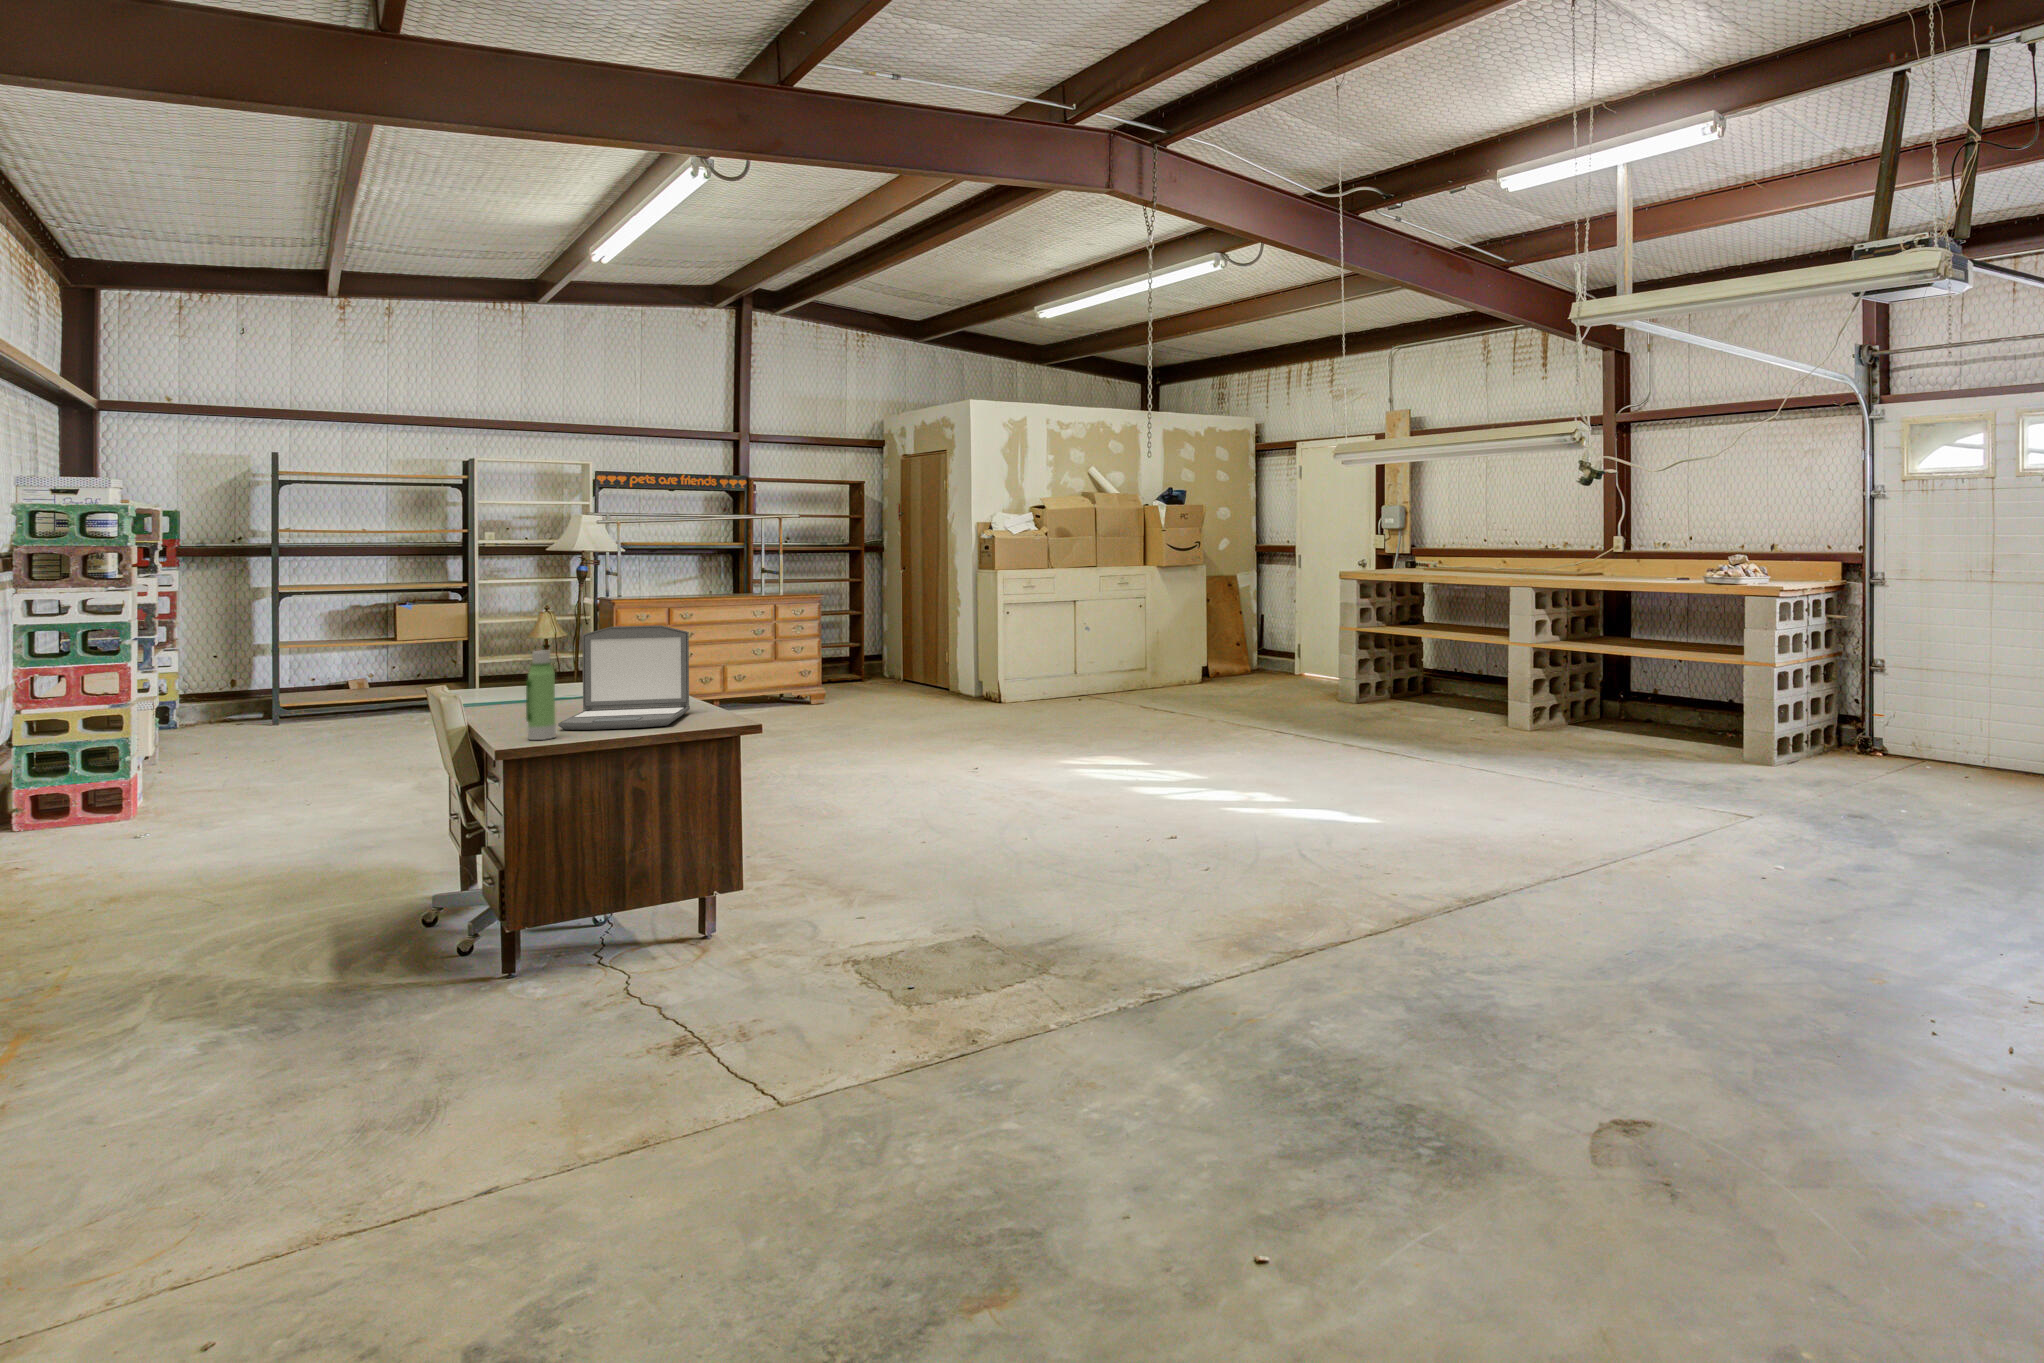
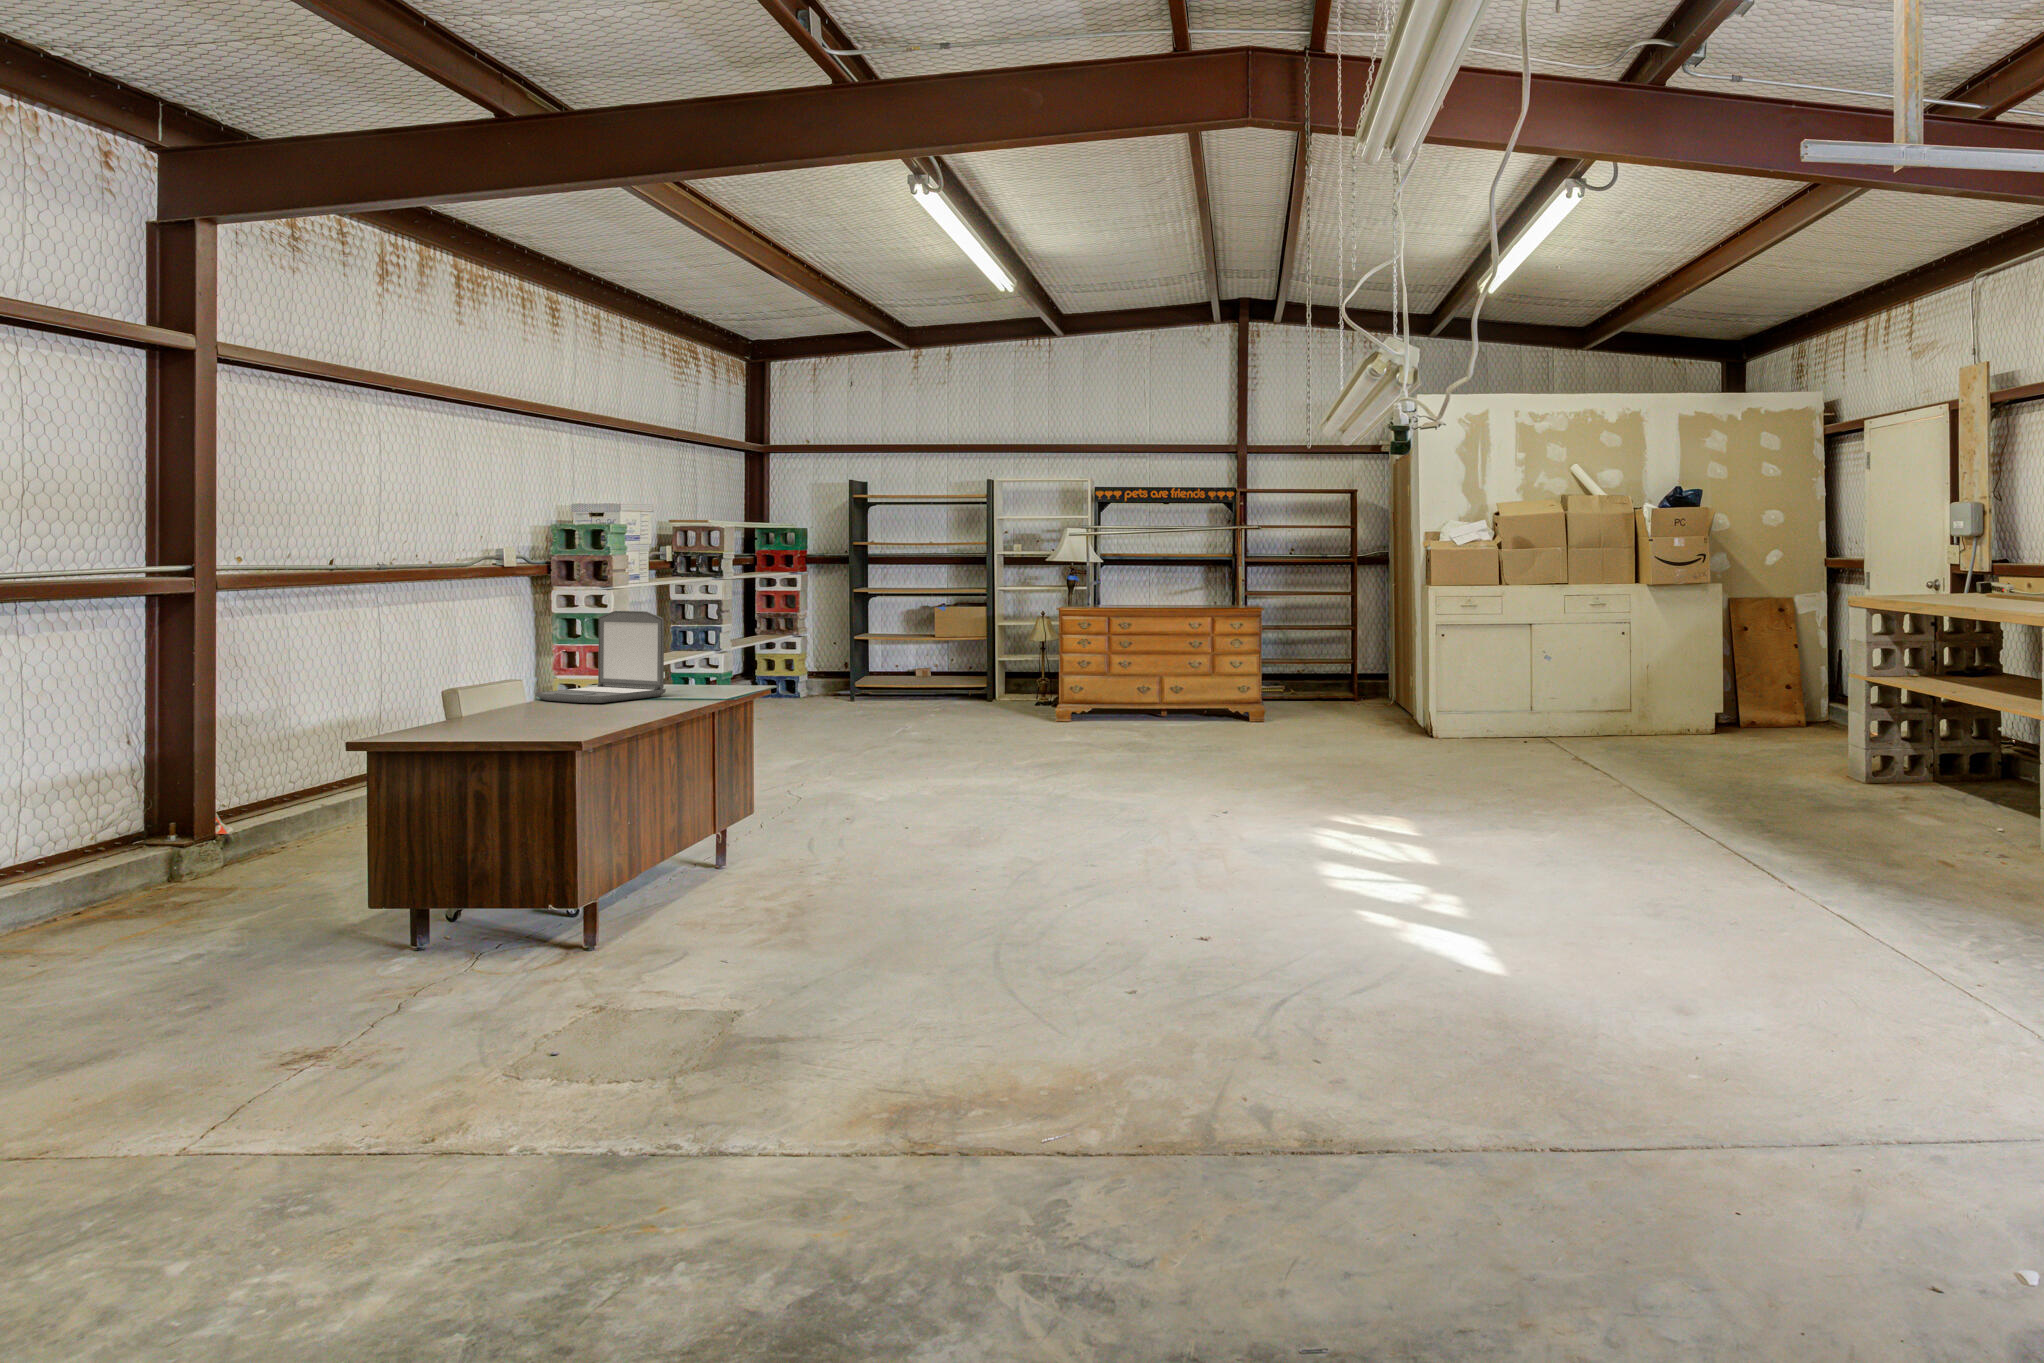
water bottle: present [526,651,556,740] -> none [484,626,512,704]

